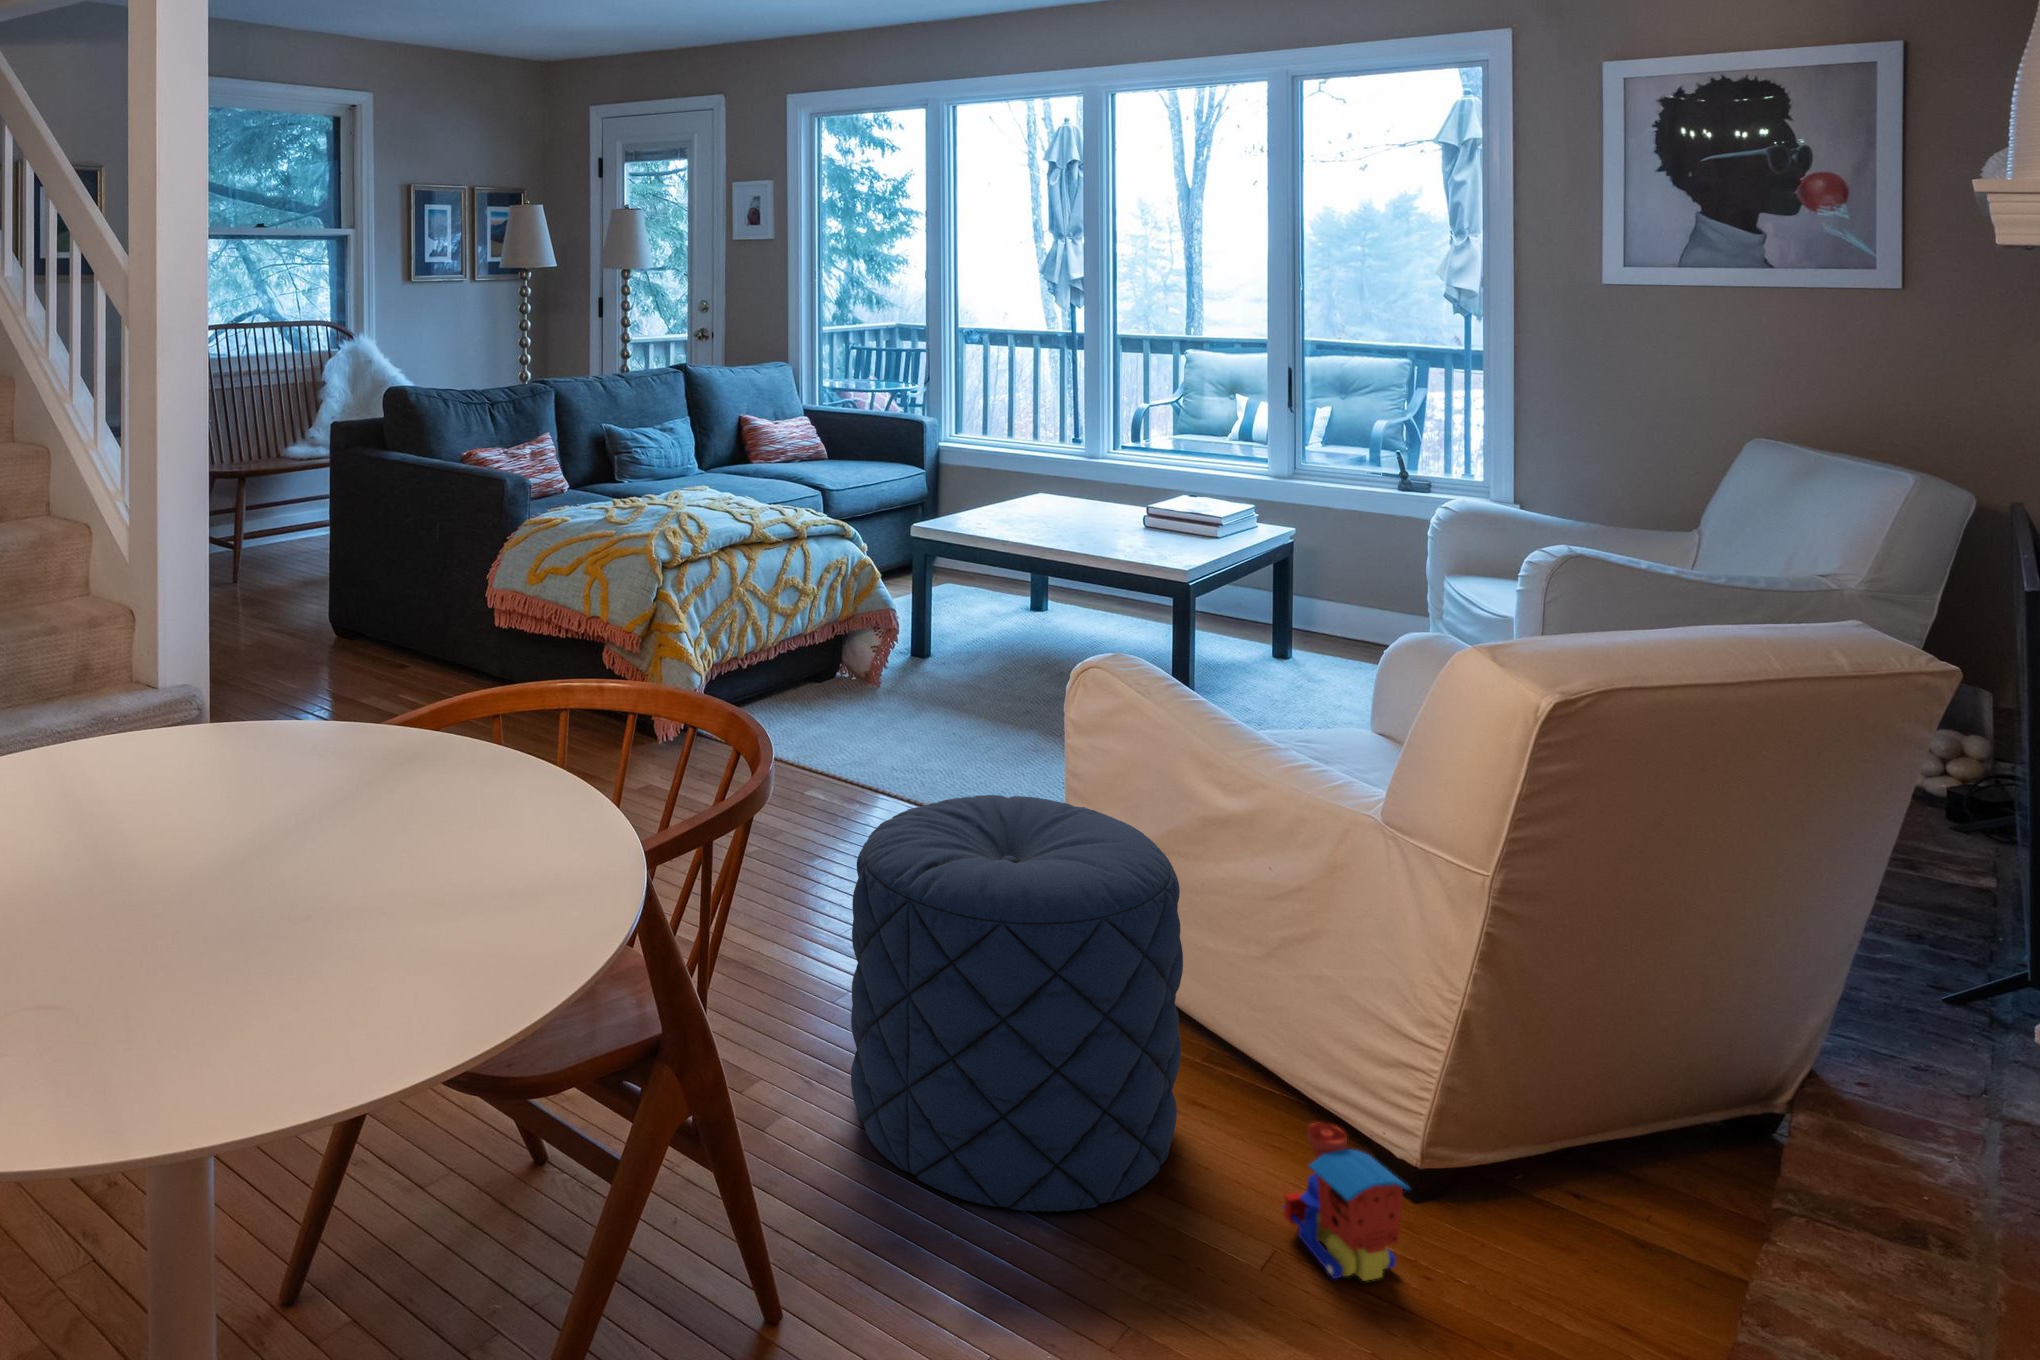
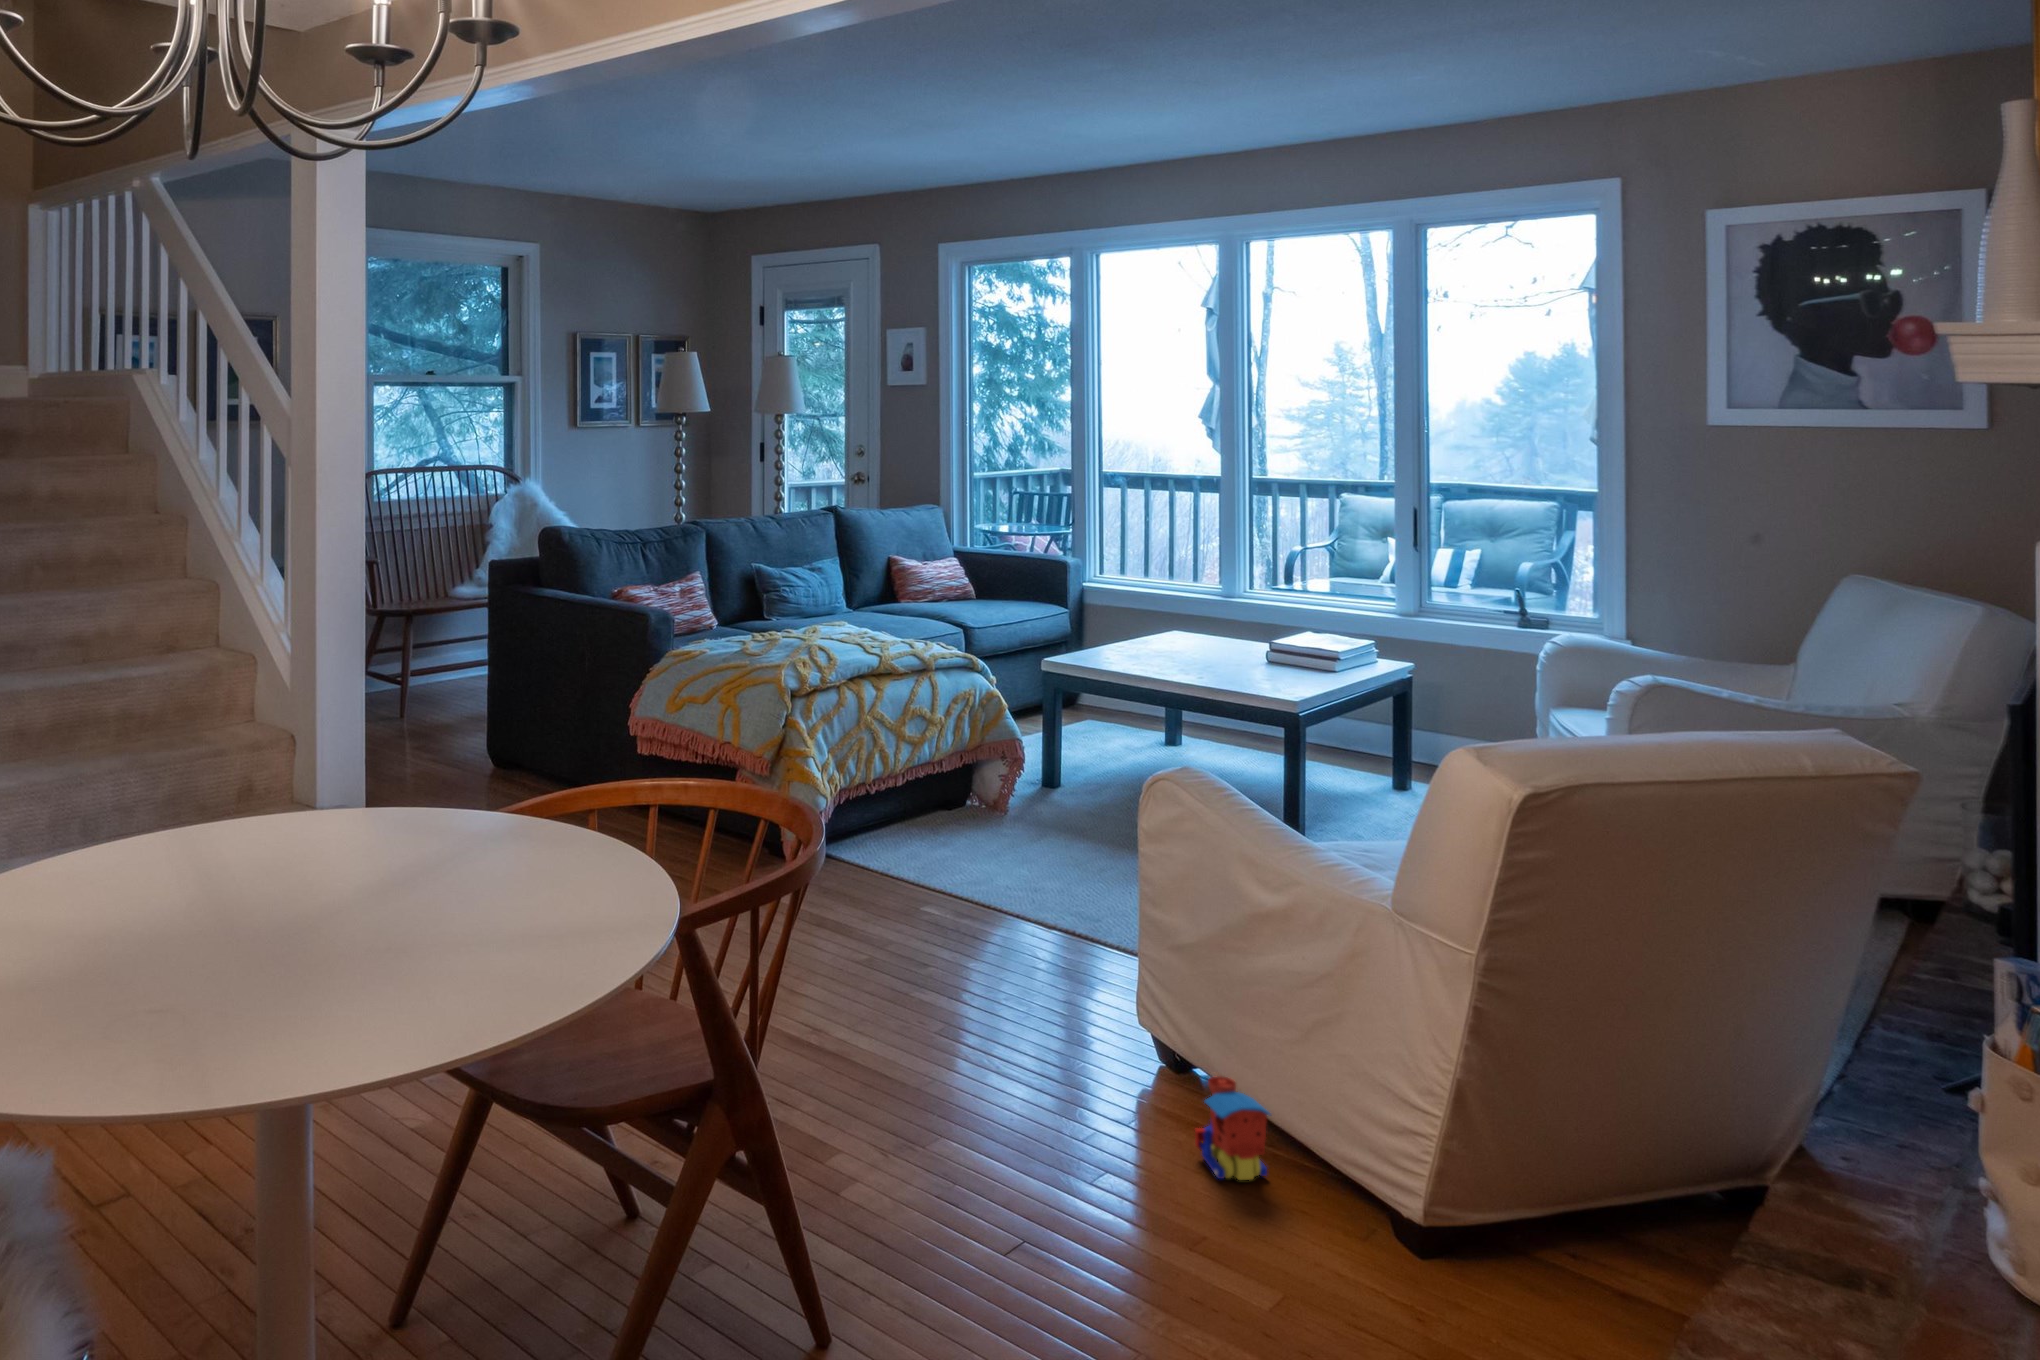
pouf: present [851,795,1183,1212] -> none [891,852,1138,1138]

